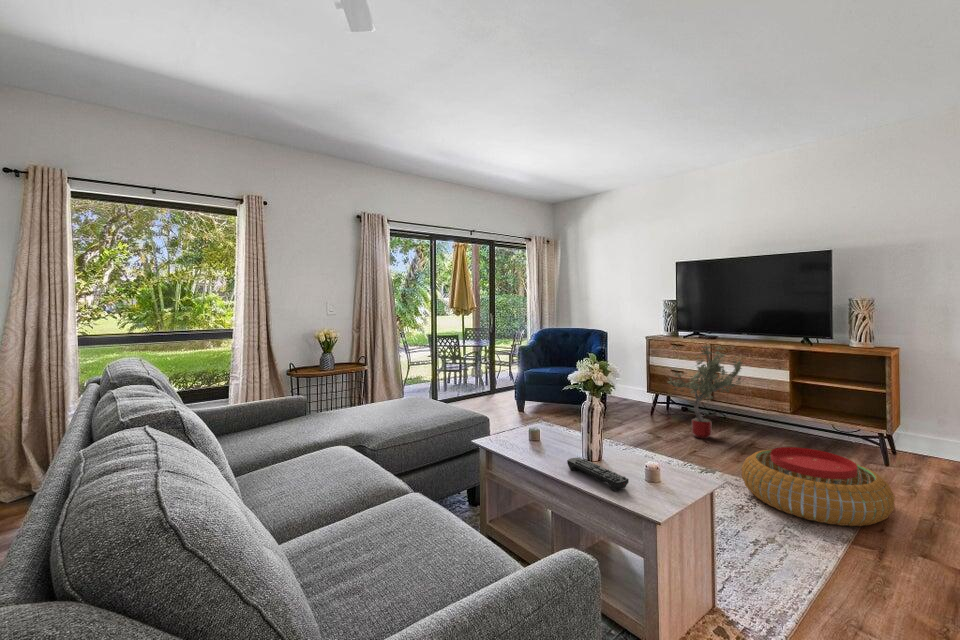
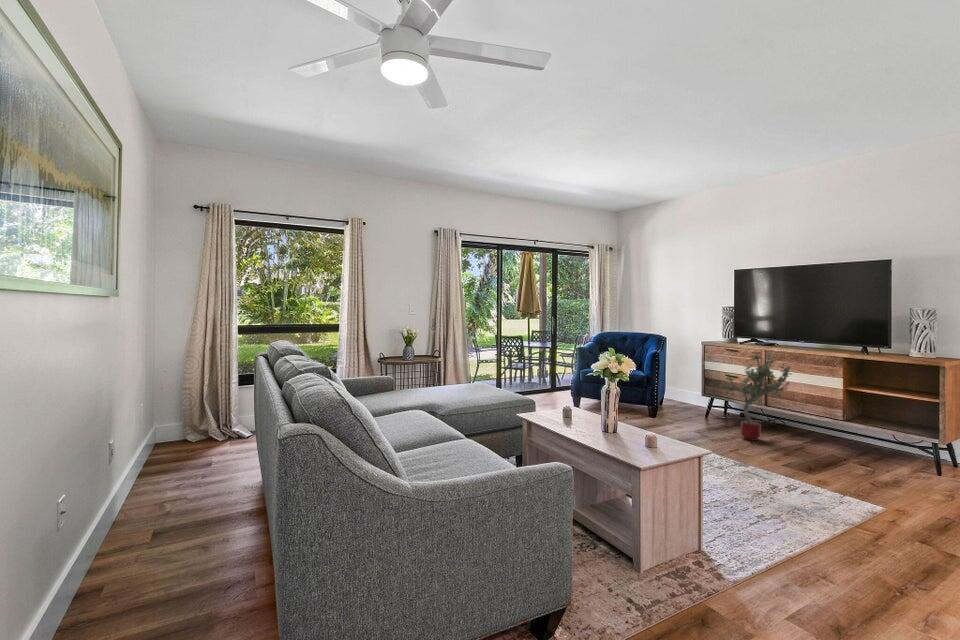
pouf: present [742,447,895,526] -> none [768,445,911,515]
remote control: present [567,457,629,491] -> none [586,427,627,449]

